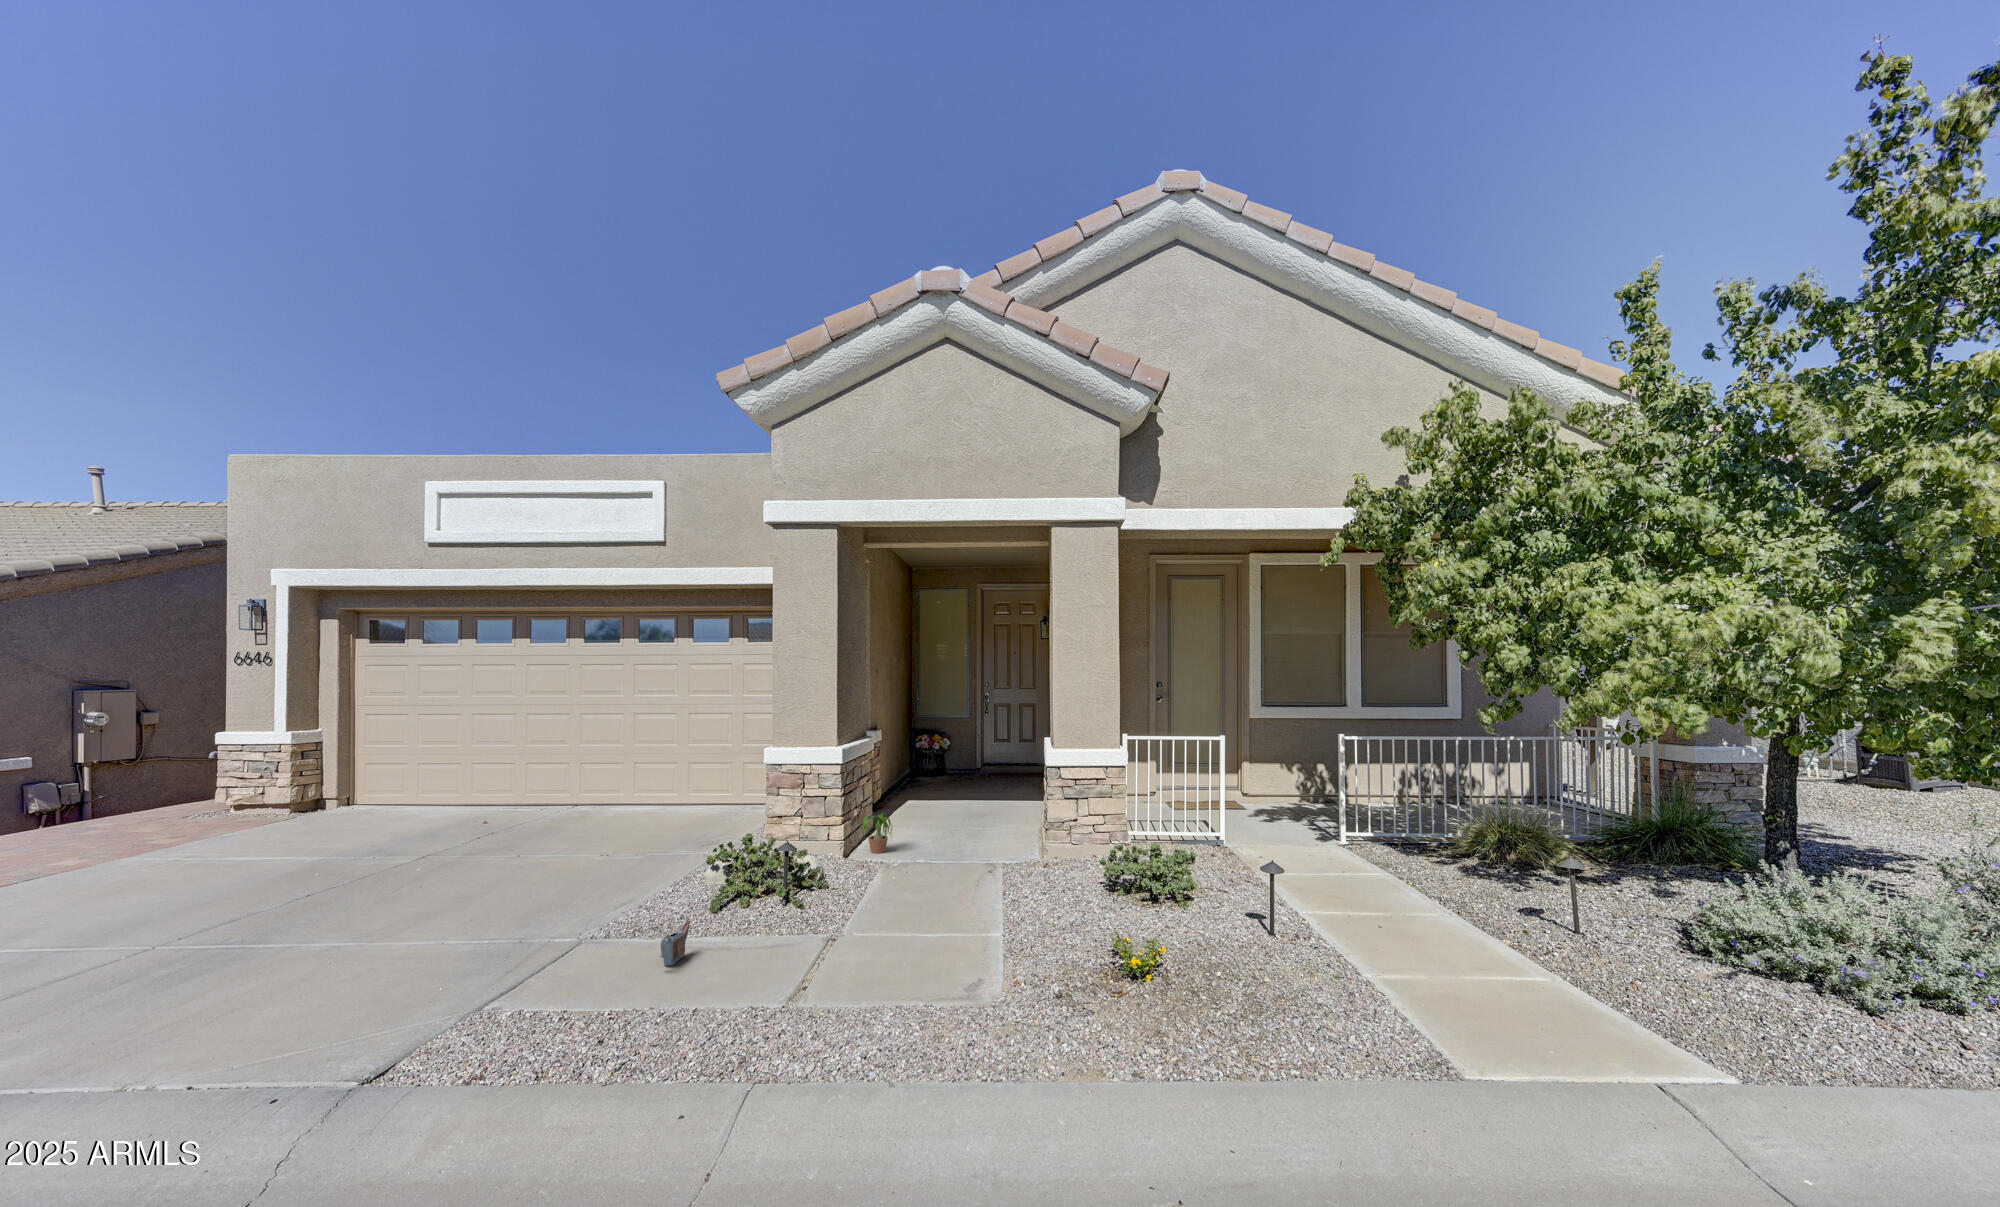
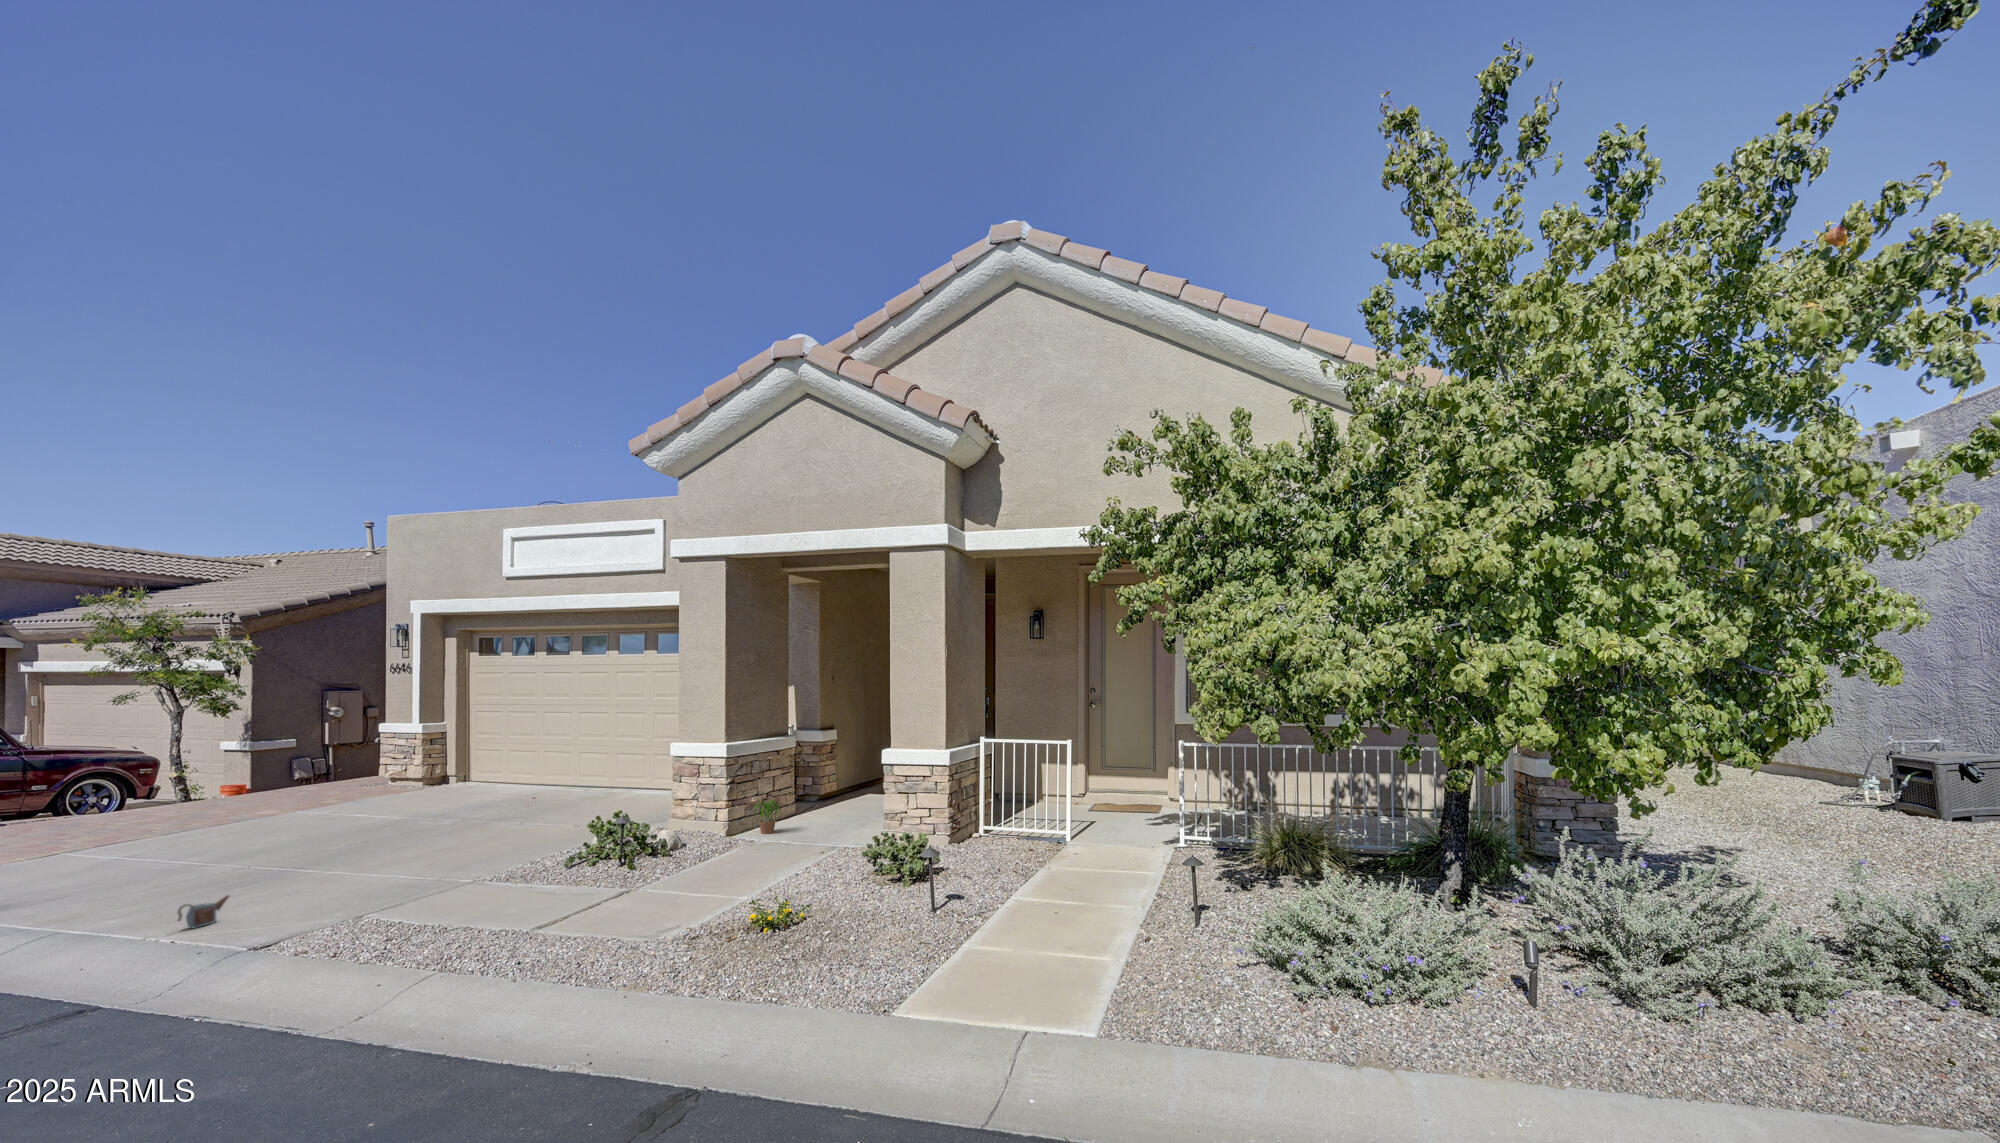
watering can: present [660,920,690,966] -> present [178,896,229,929]

